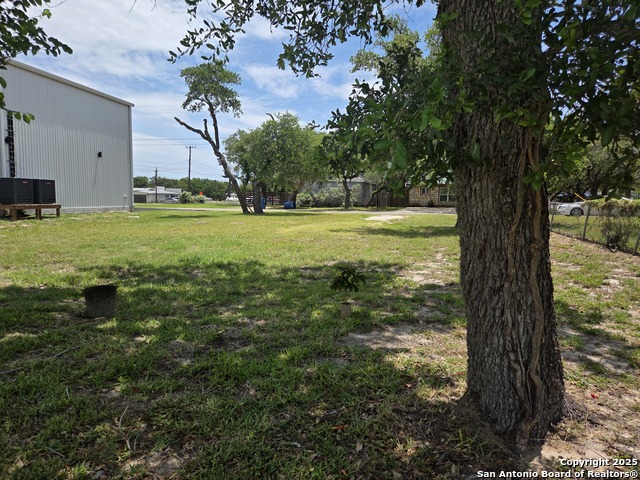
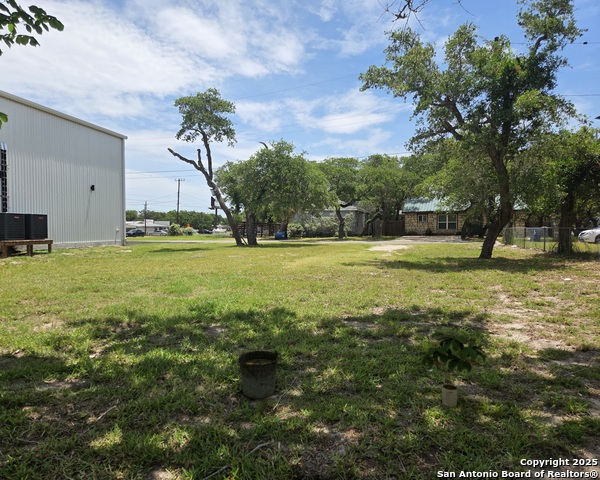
bucket: present [80,285,119,317] -> present [238,351,281,398]

